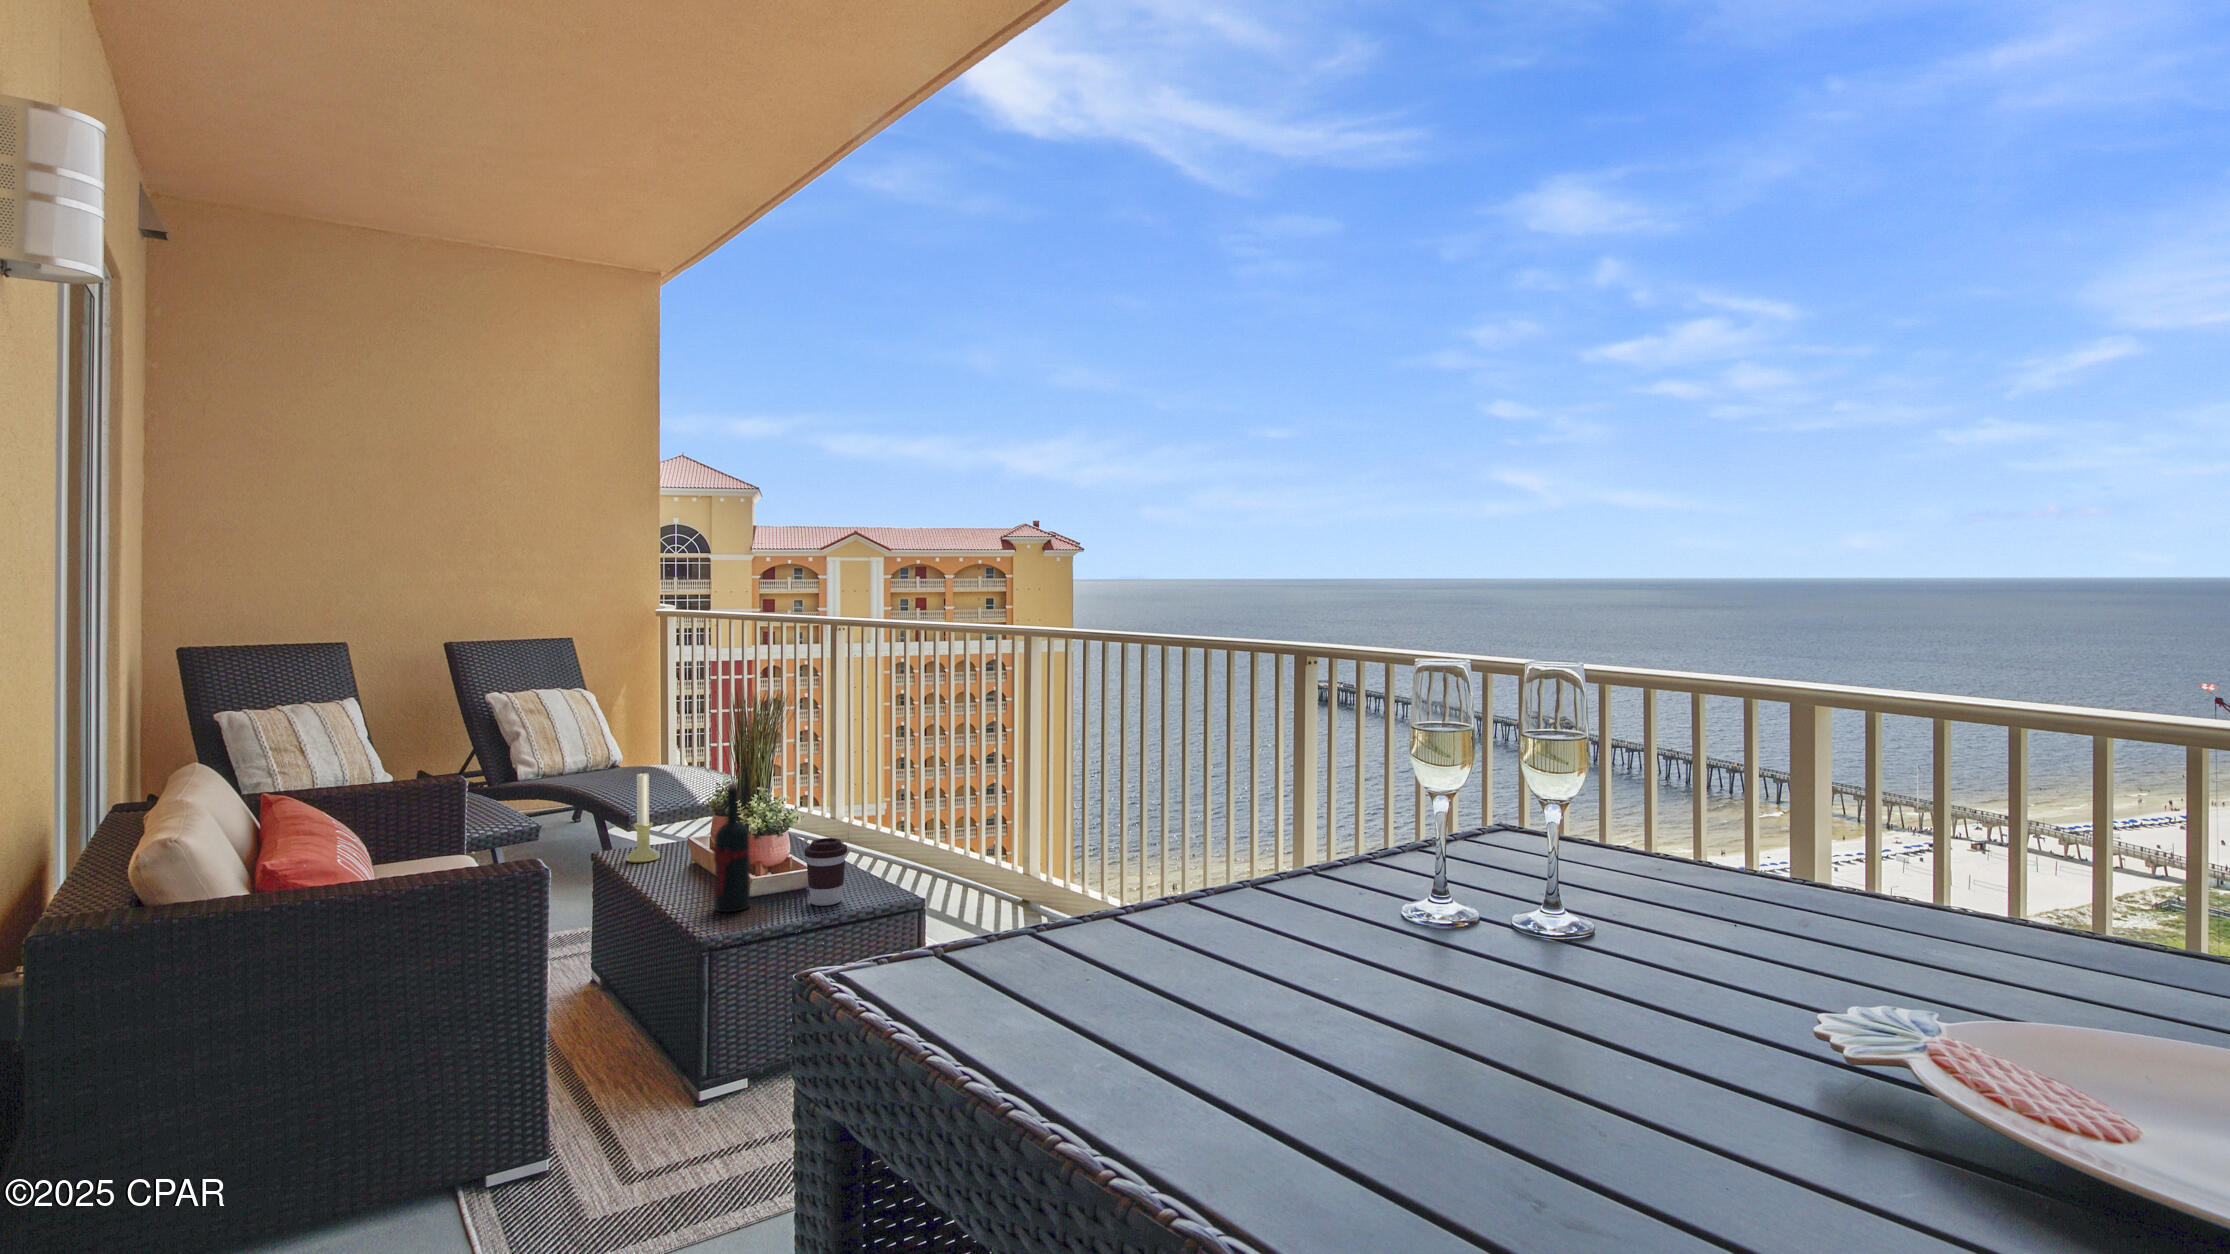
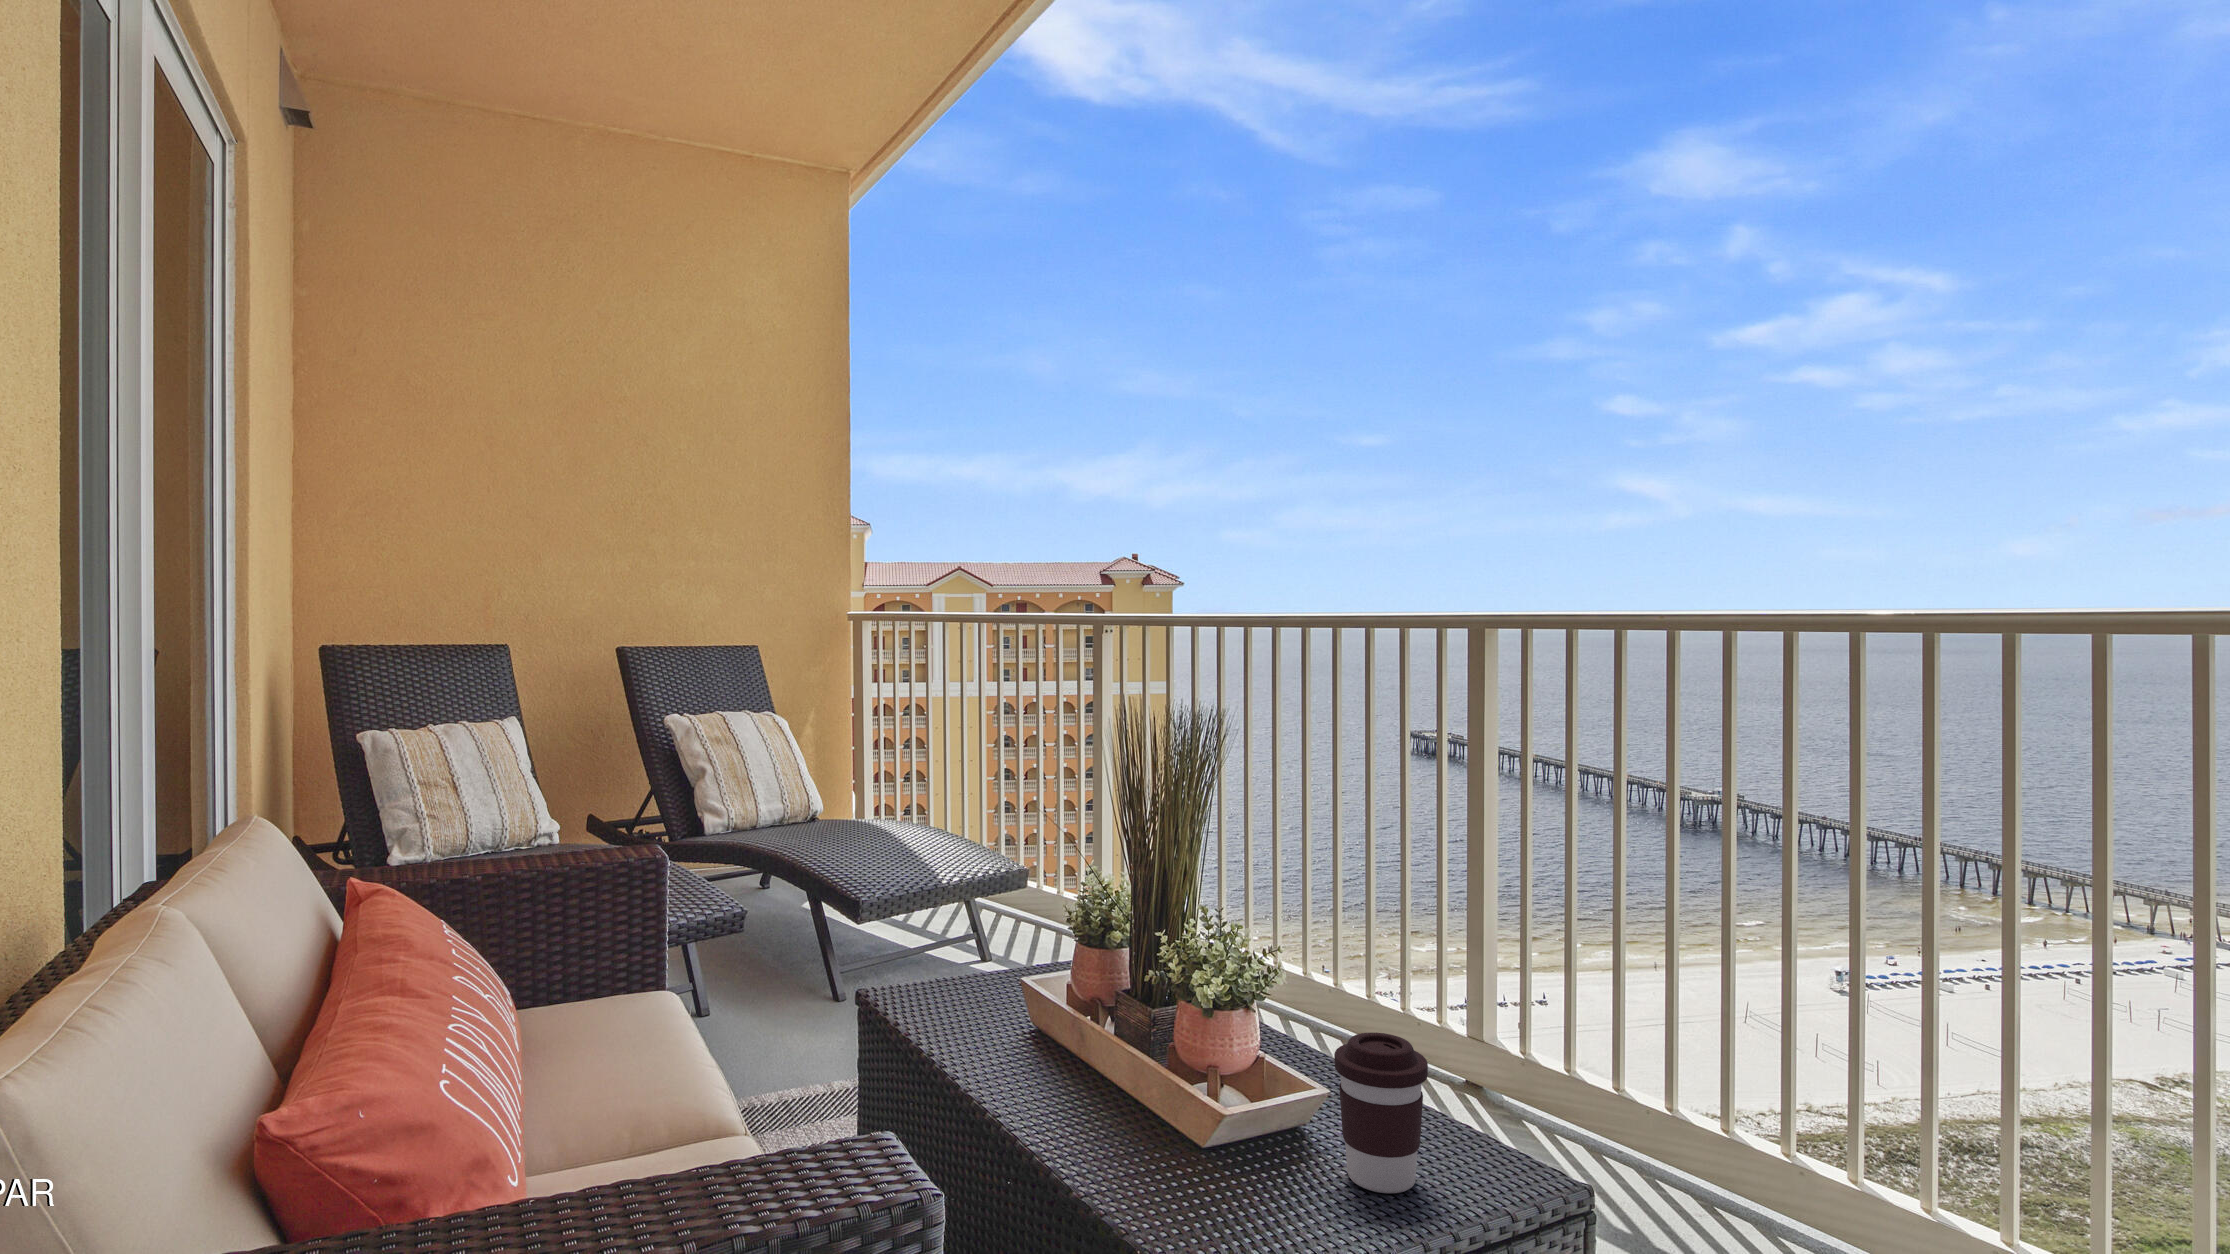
candle holder: present [626,773,660,863] -> none [910,850,964,1016]
wine bottle: present [714,783,750,912] -> none [1151,904,1220,1195]

